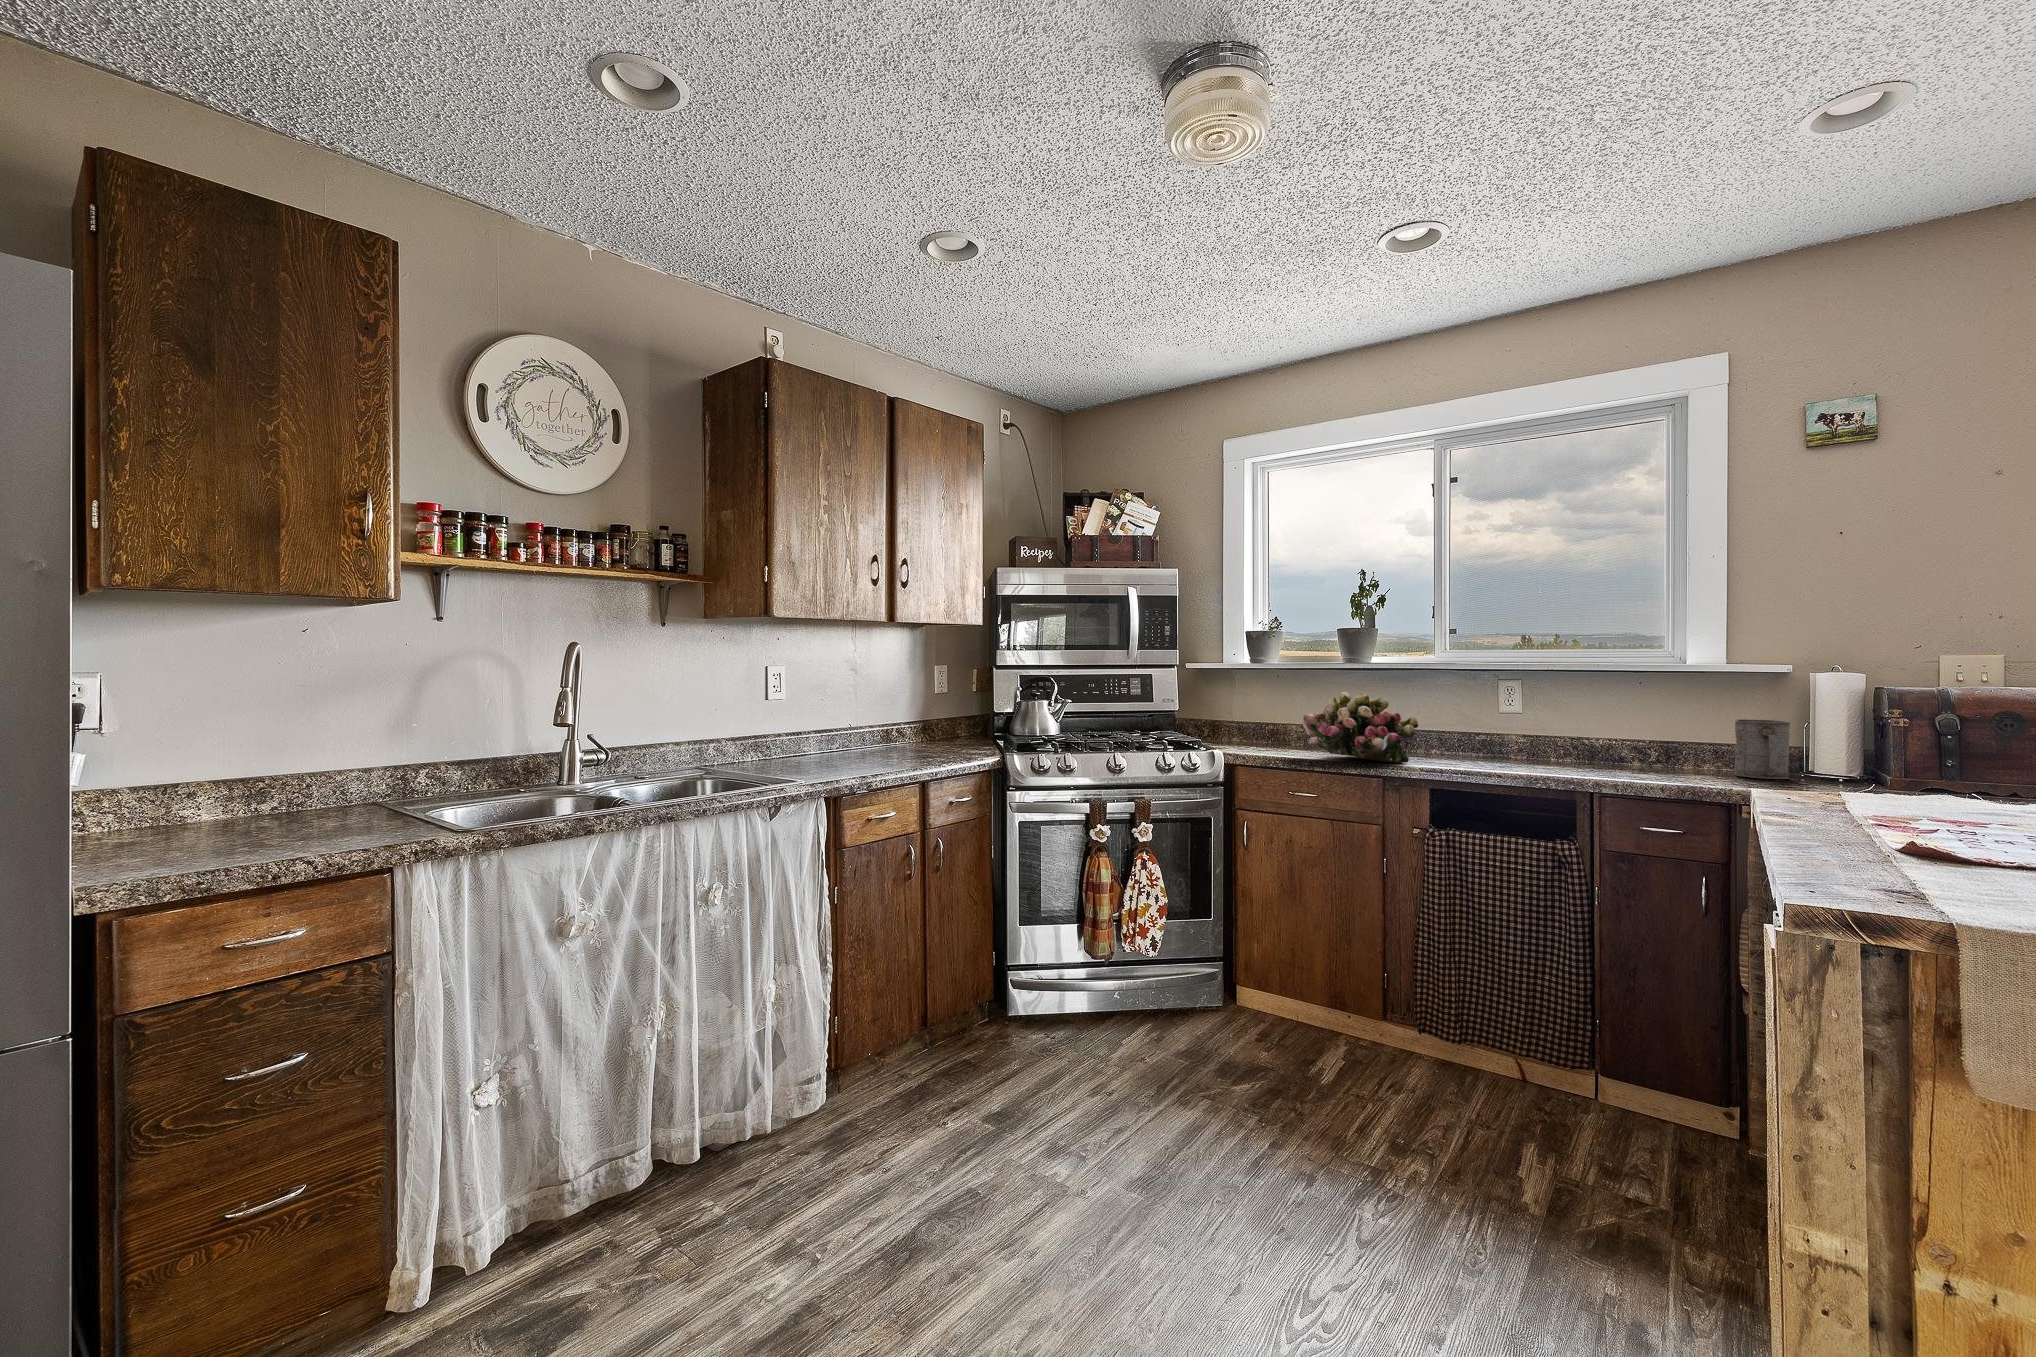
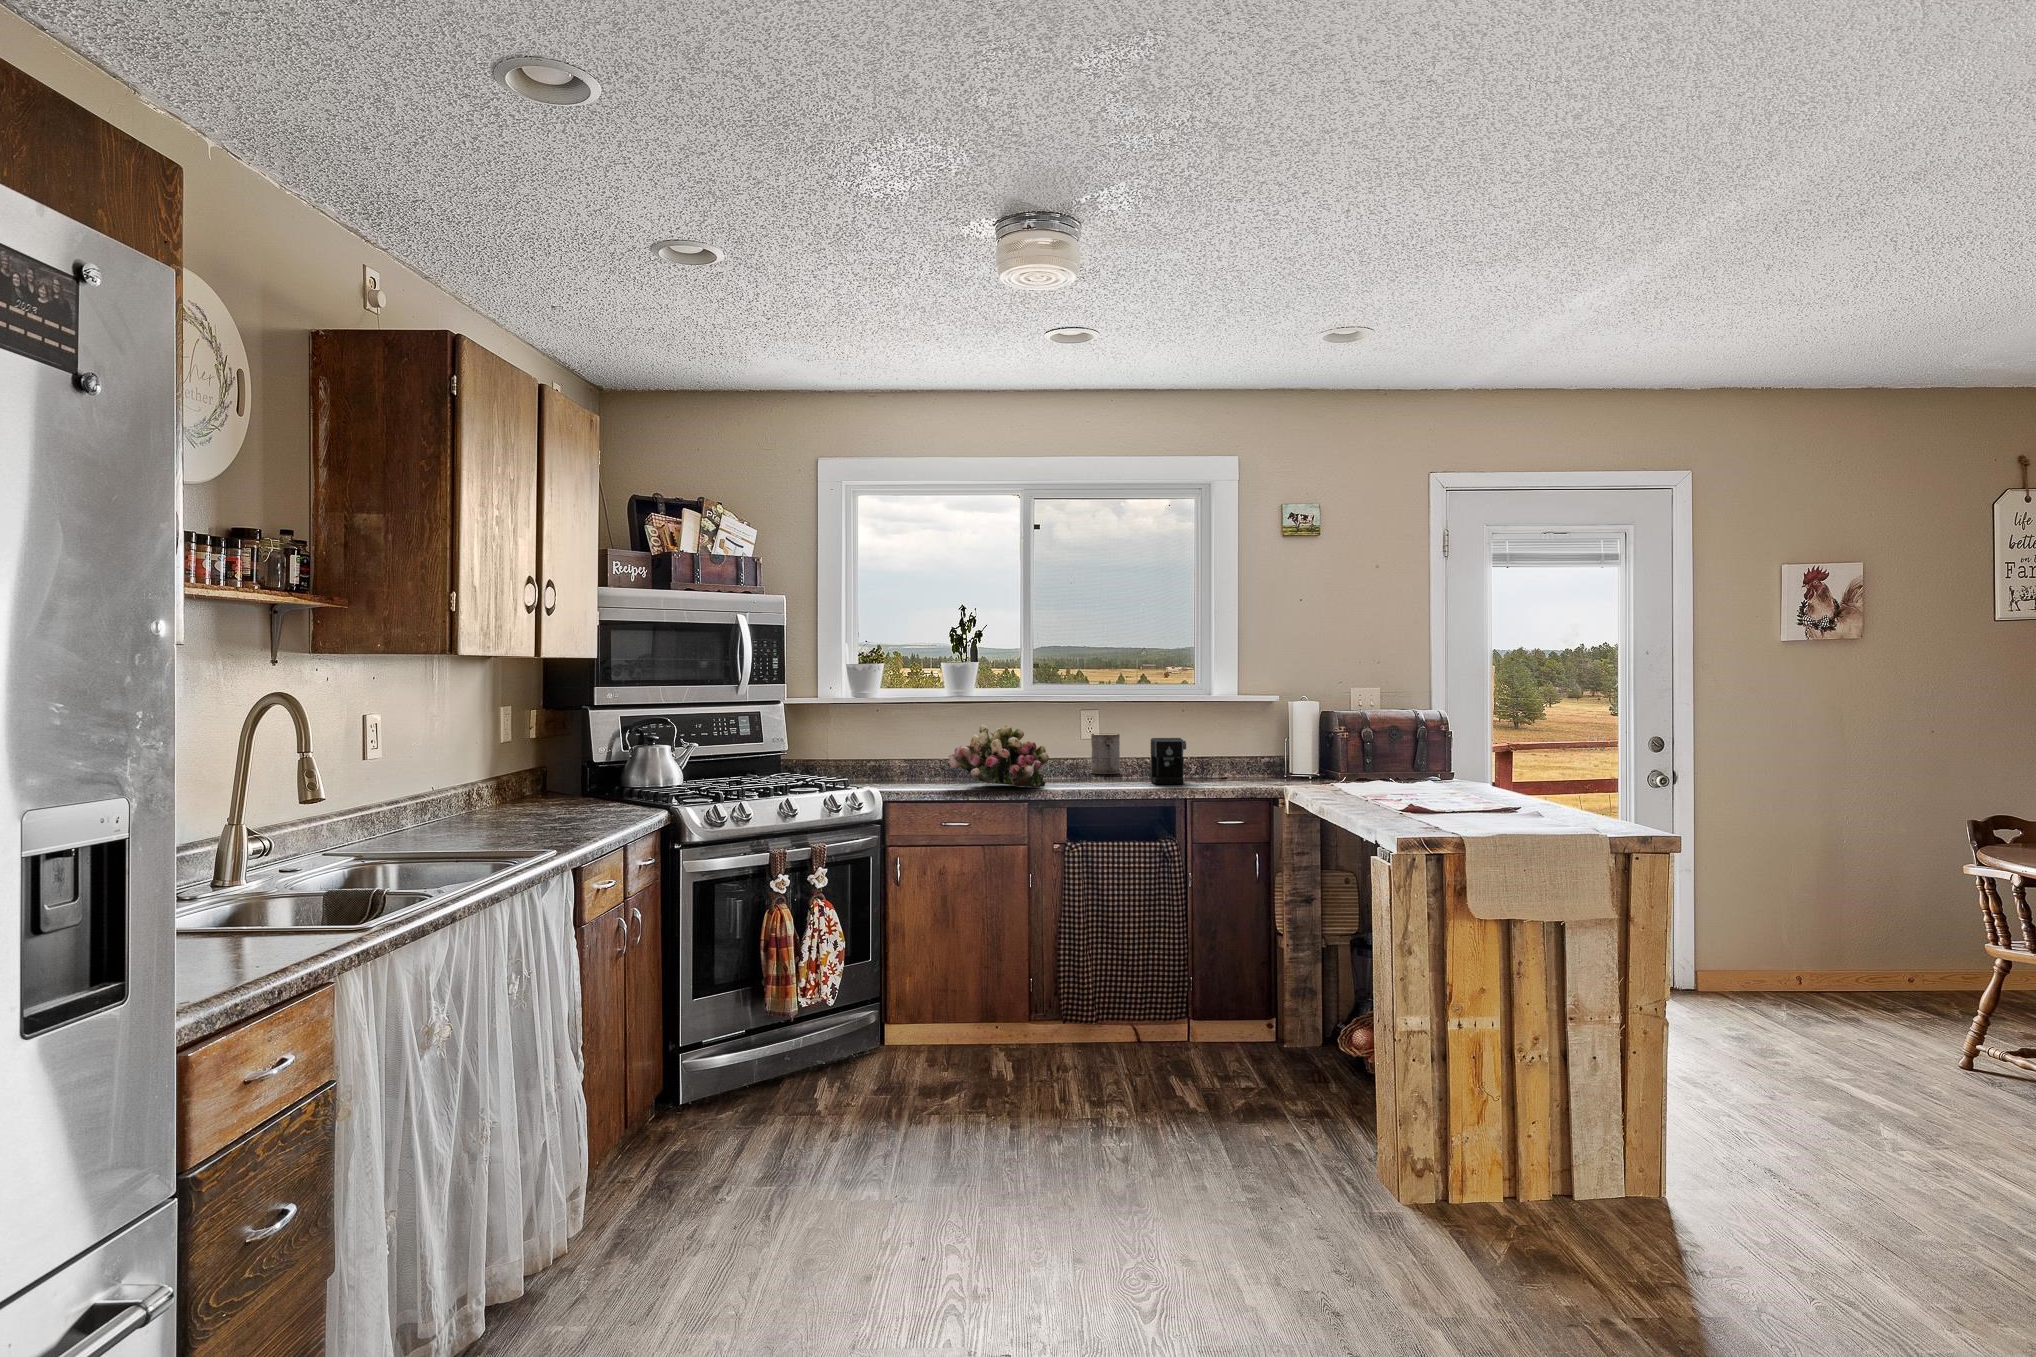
coffee maker: none [1557,715,1684,774] -> present [1151,738,1227,784]
mug: present [1734,719,1790,779] -> present [1091,734,1120,774]

